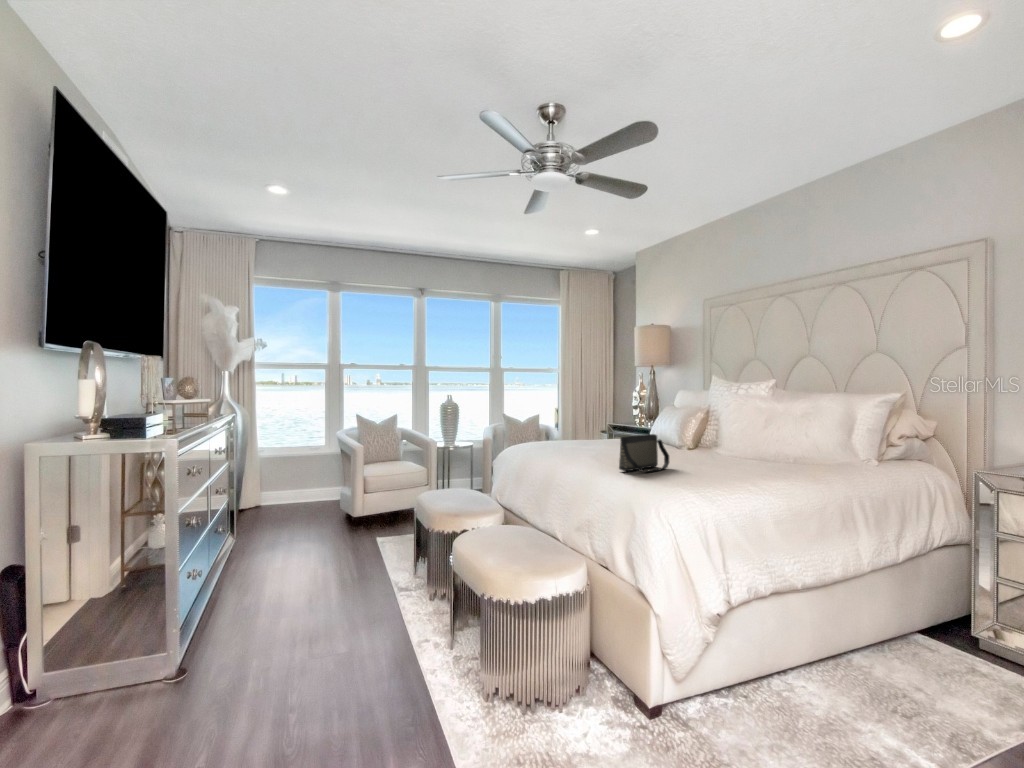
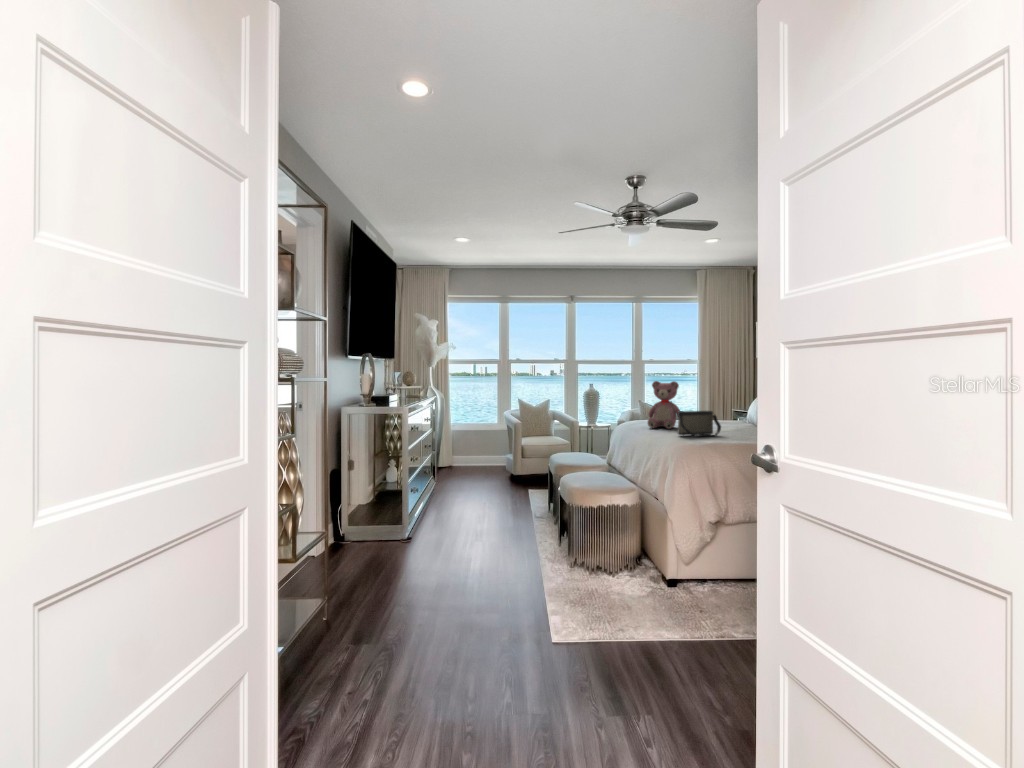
teddy bear: none [555,394,598,458] -> present [648,381,680,429]

